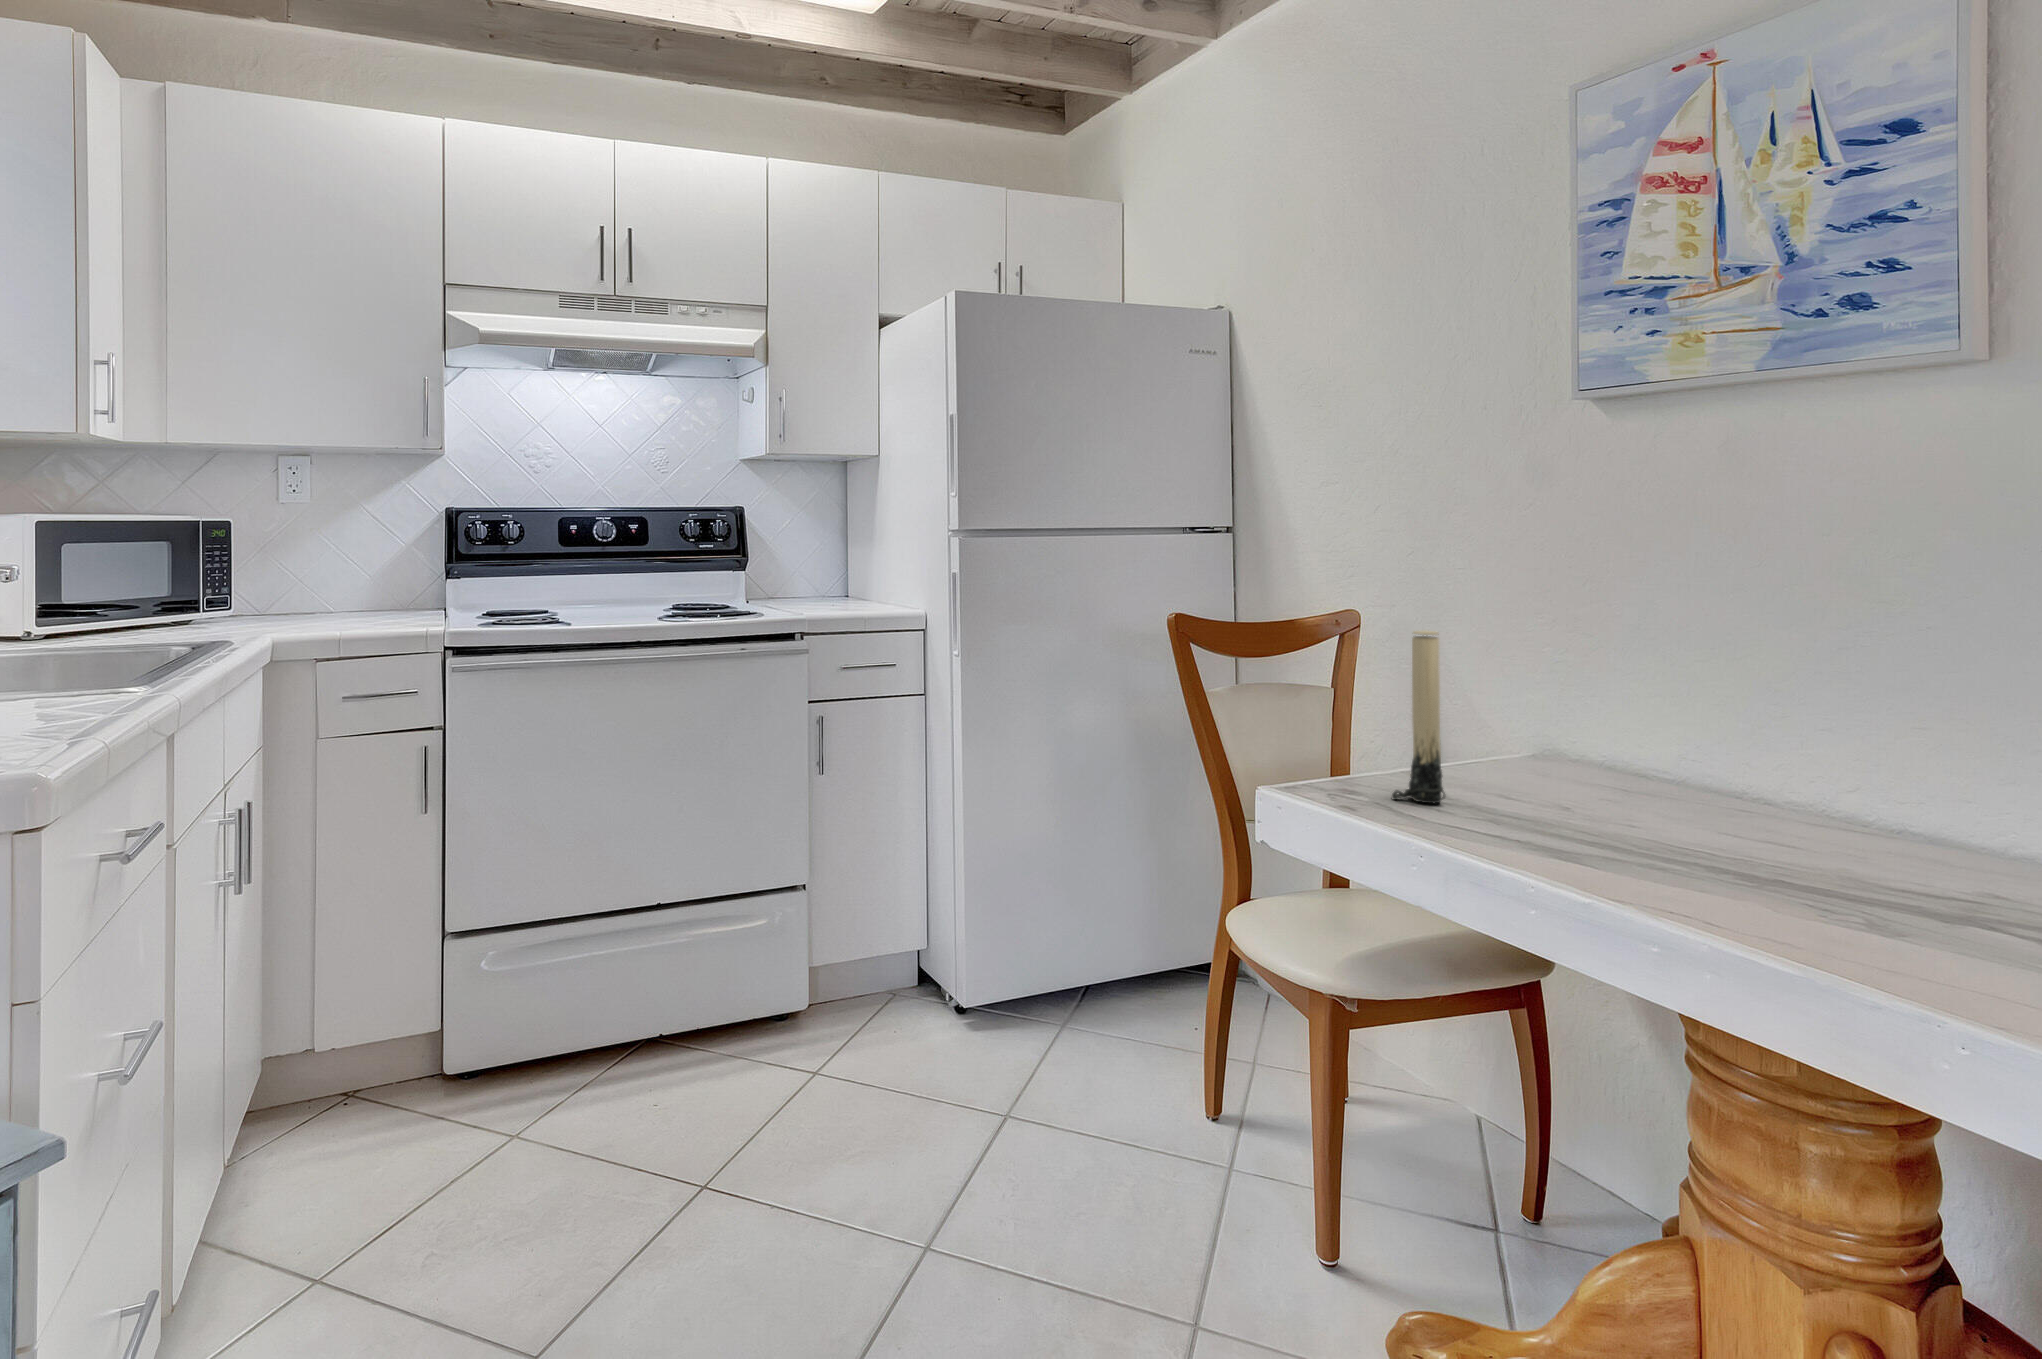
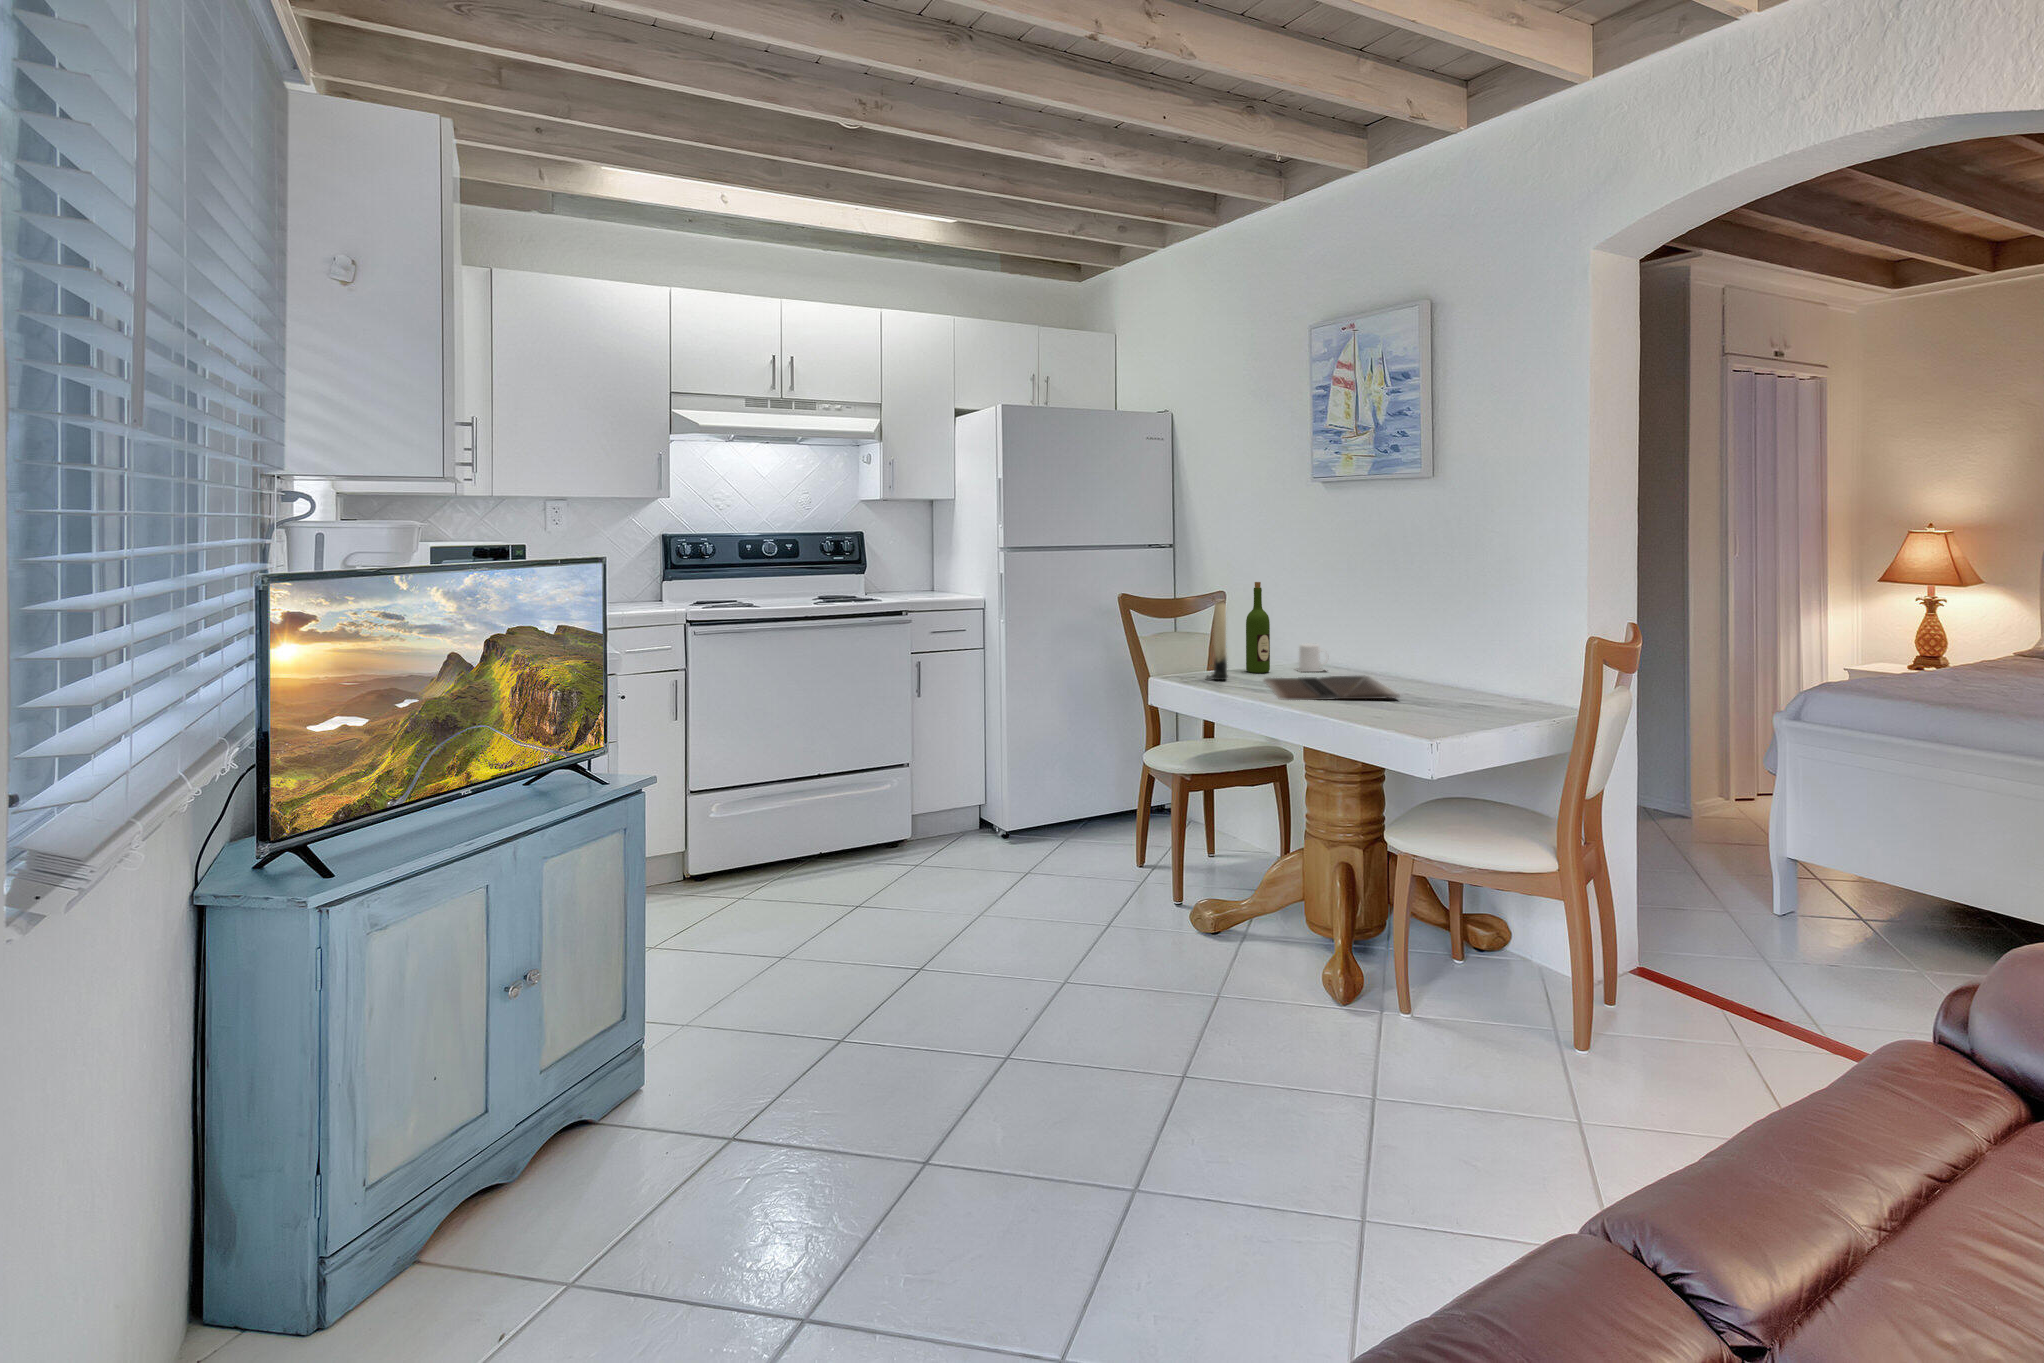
wine bottle: none [1458,594,1513,783] -> present [1246,582,1270,673]
mug: none [1544,723,1643,785] -> present [1295,644,1327,672]
laptop: none [1519,802,1963,893] -> present [1264,675,1400,700]

